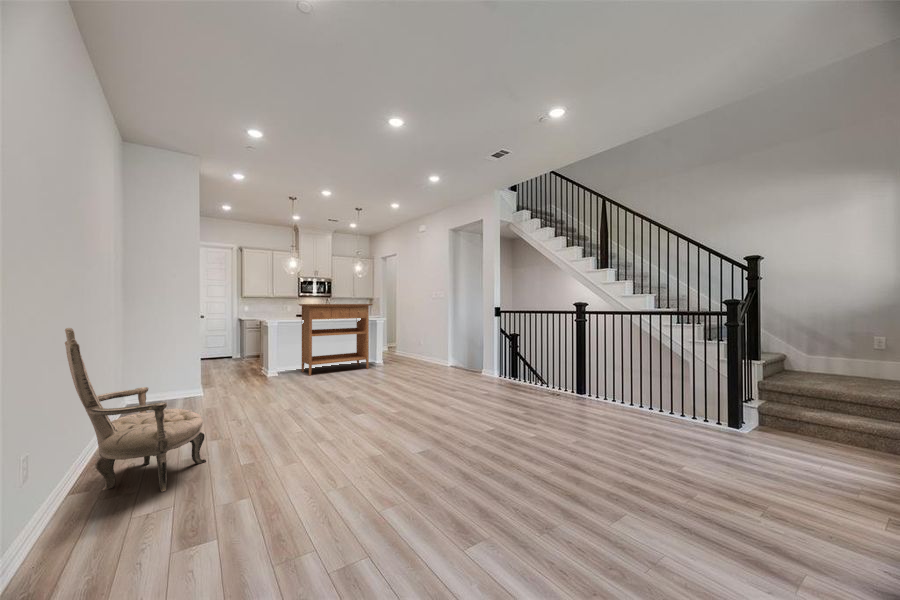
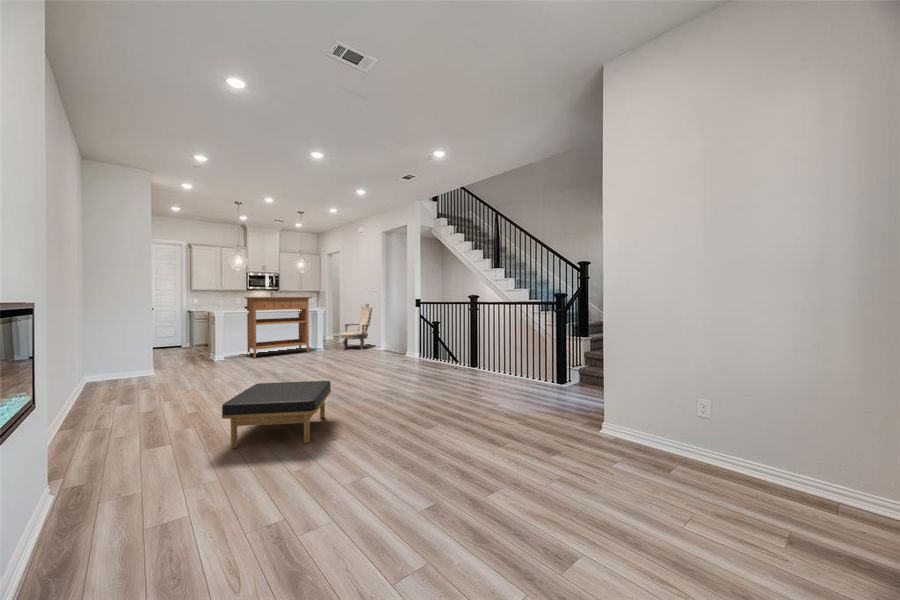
armchair: present [65,328,206,492] -> present [340,304,372,350]
ottoman: none [293,427,438,547] -> present [222,381,331,448]

